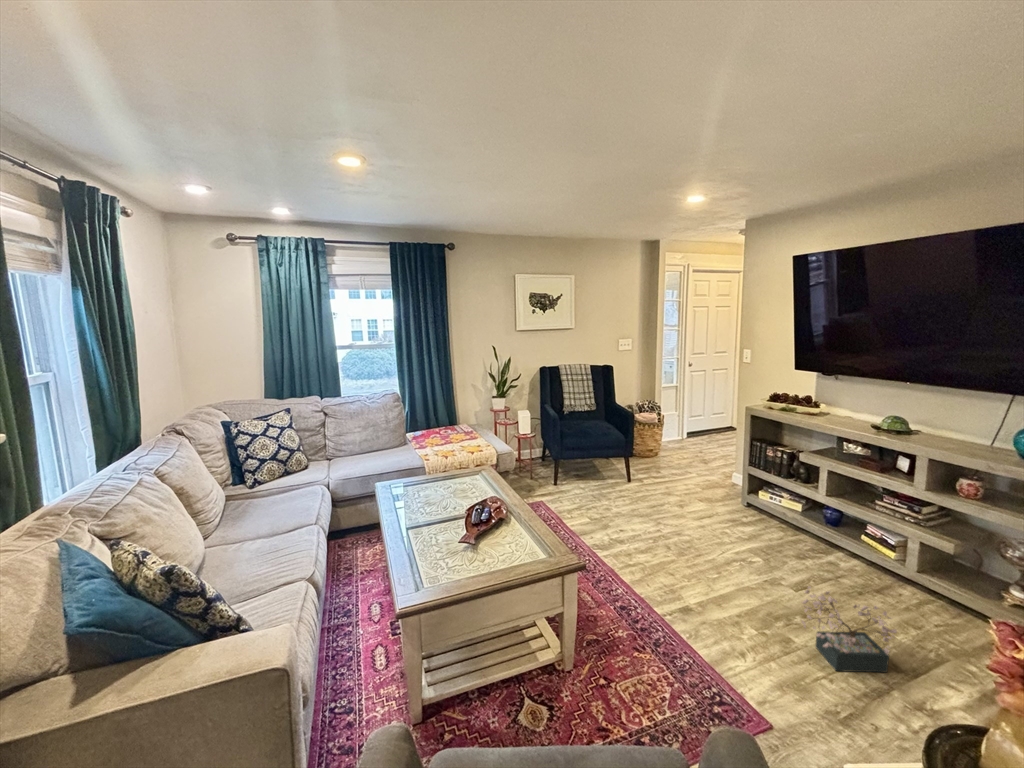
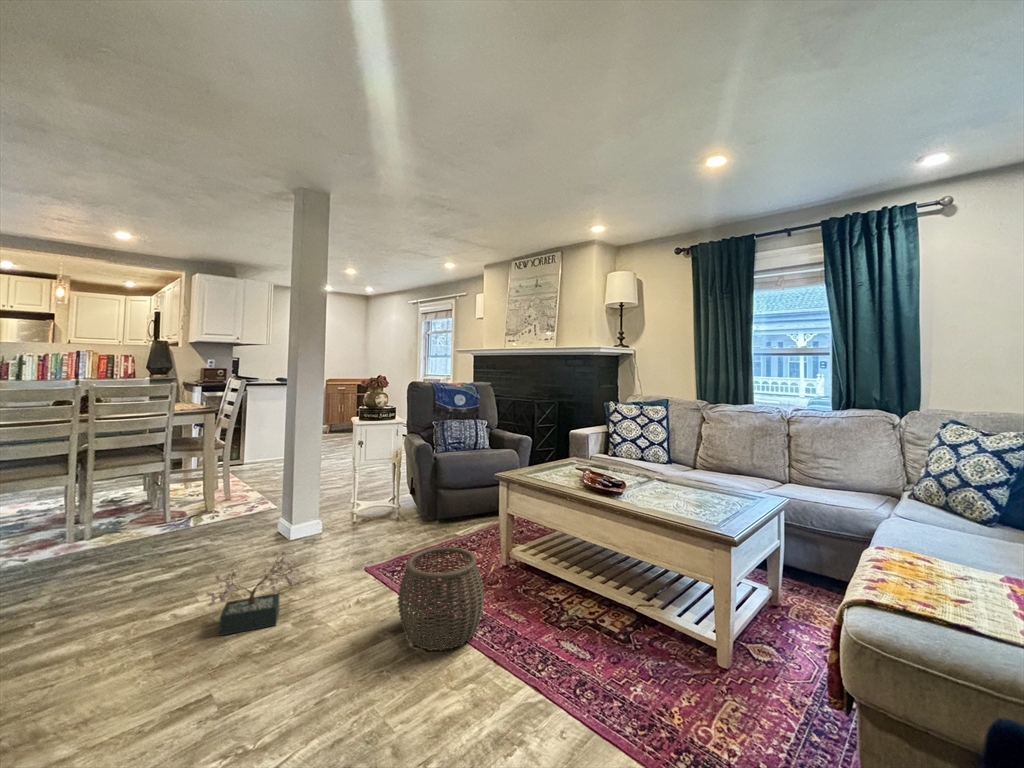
woven basket: none [616,533,688,617] -> present [398,547,485,651]

